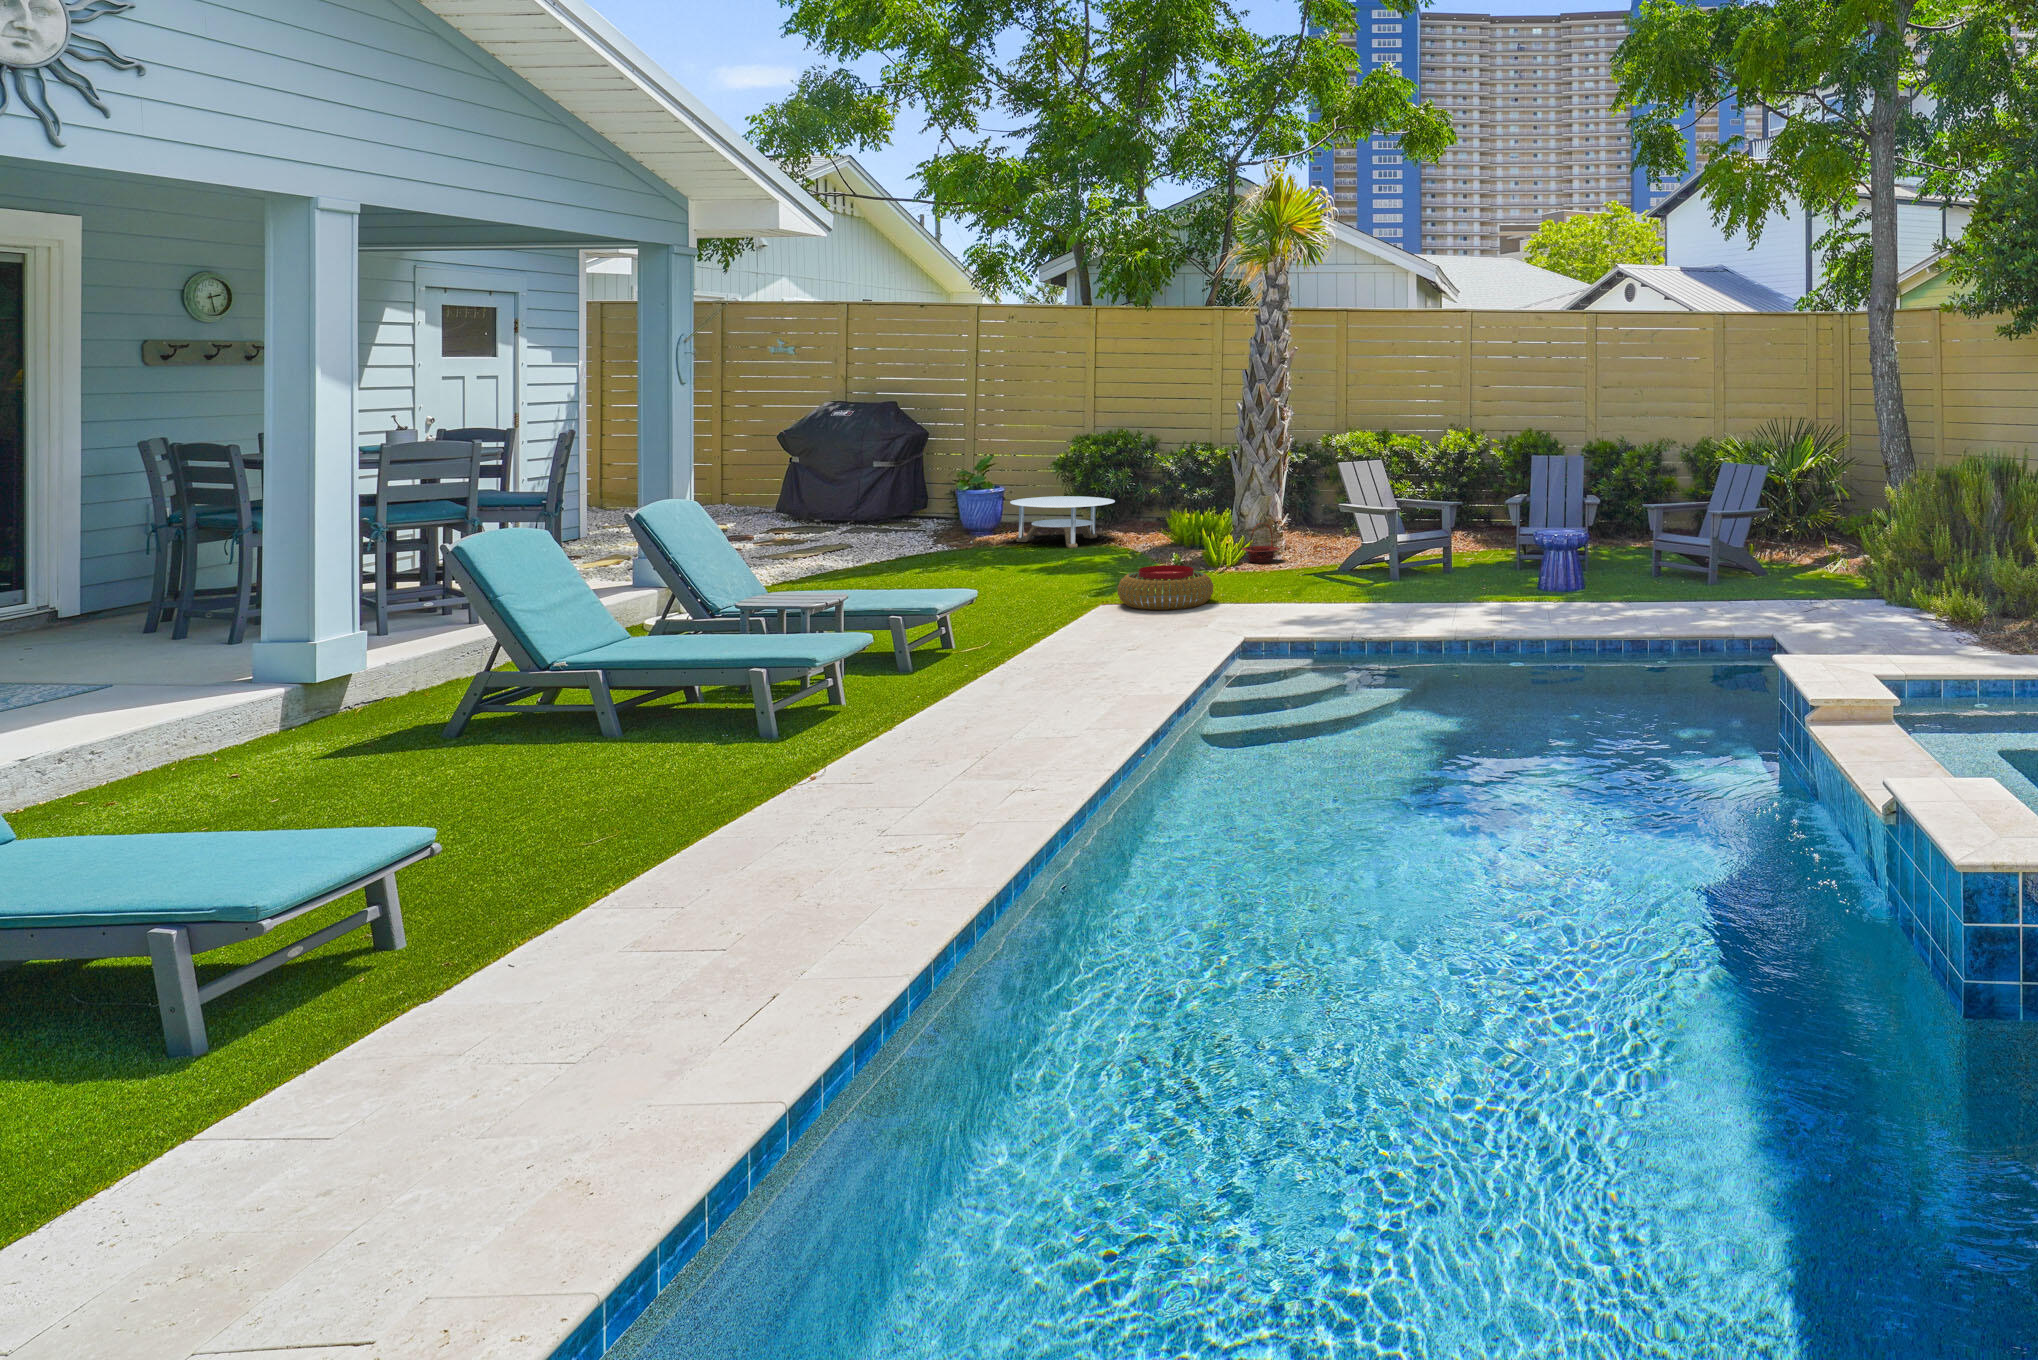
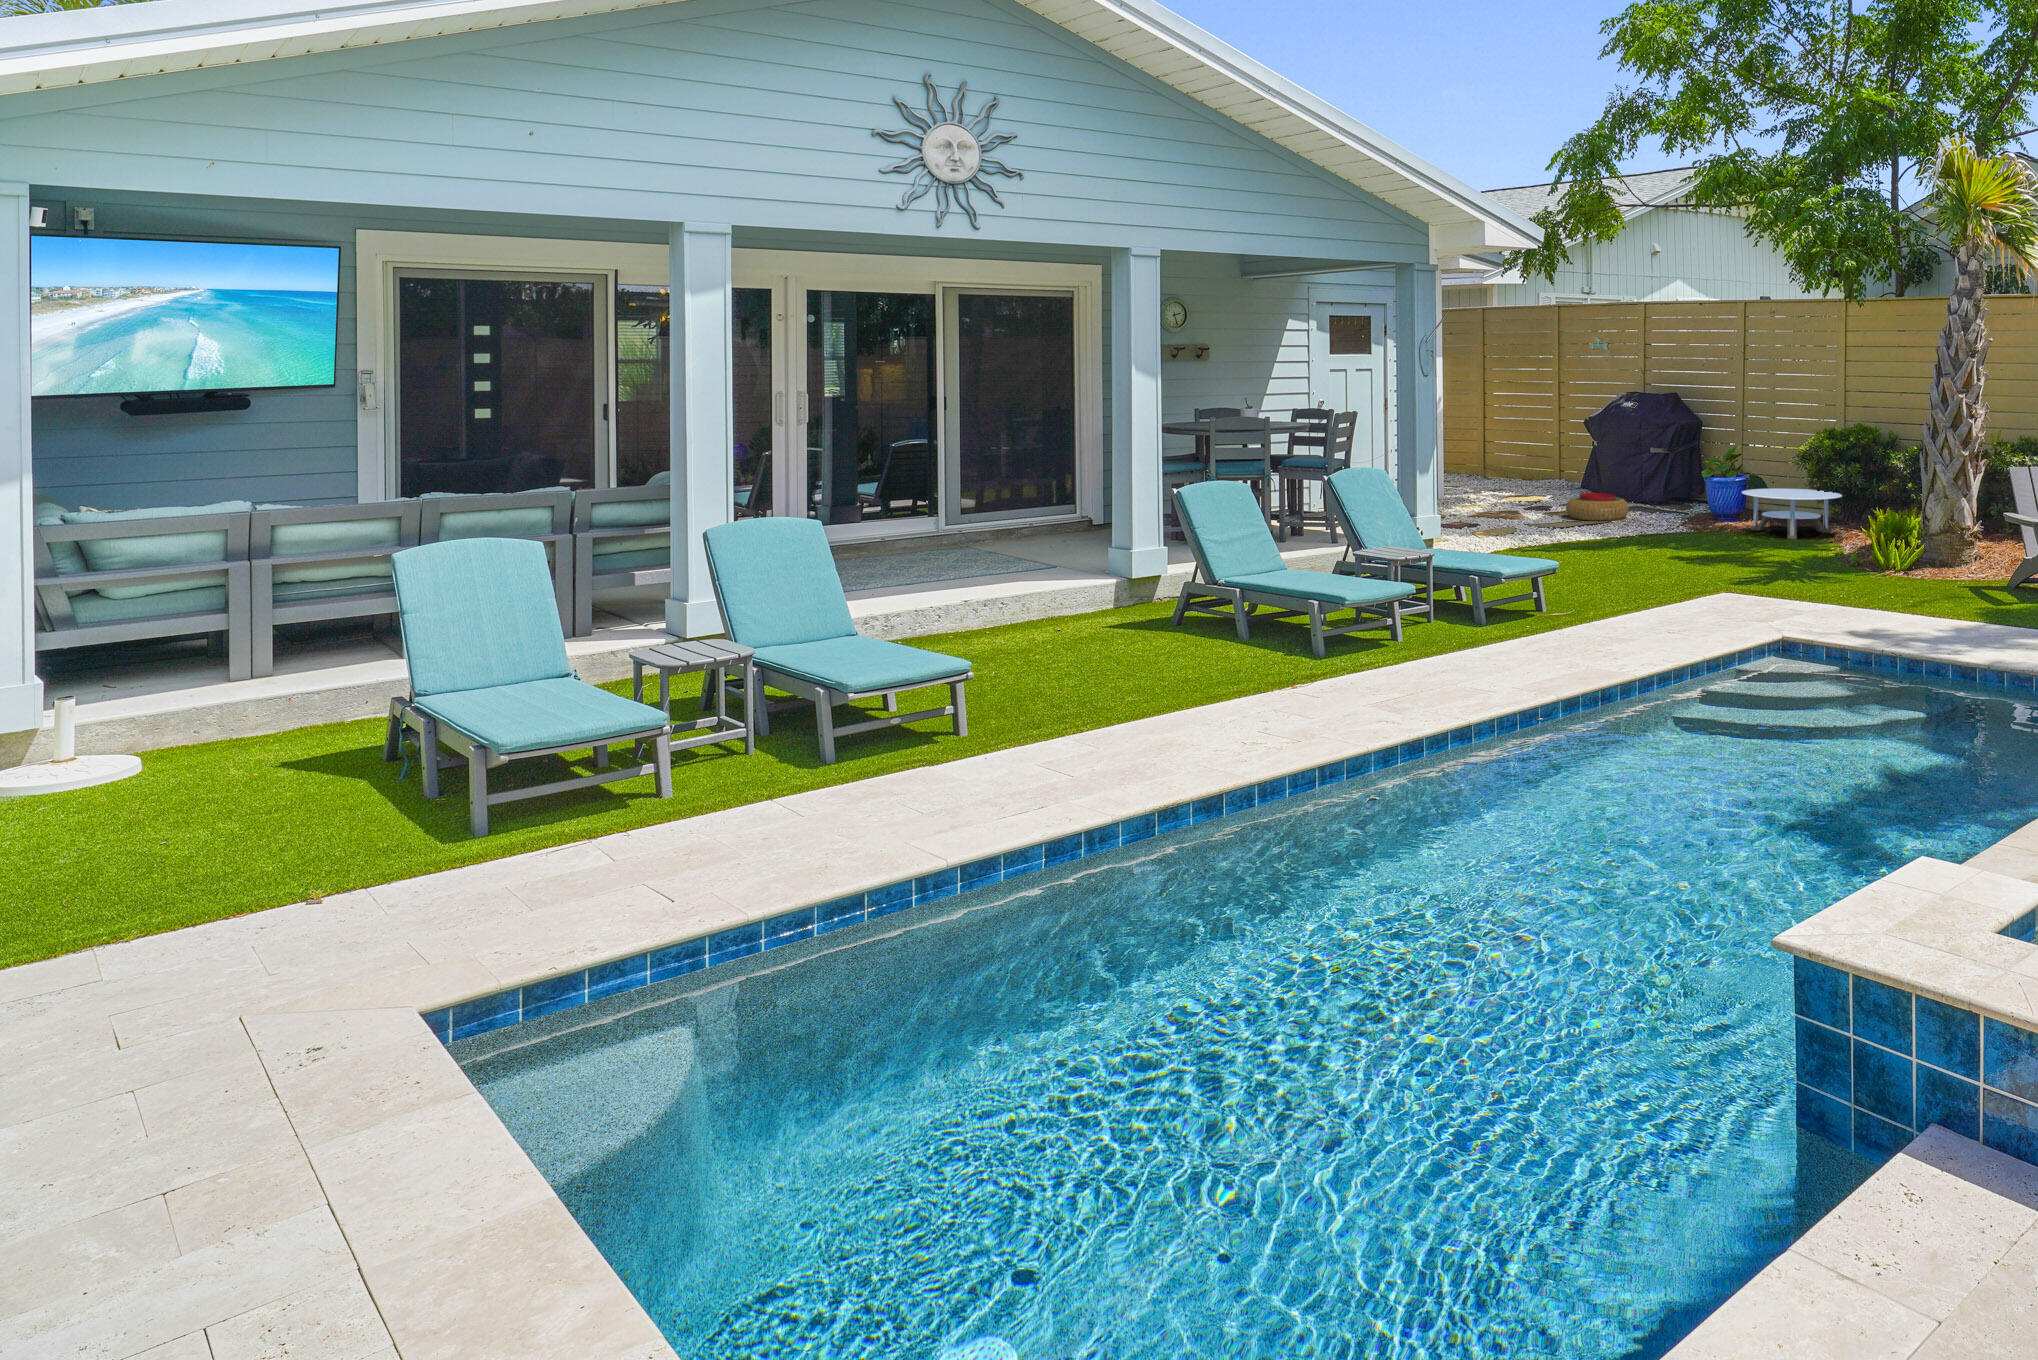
basket: present [1242,523,1280,563] -> none [1923,527,1966,570]
pouf: present [1118,565,1213,610] -> present [1566,493,1629,521]

